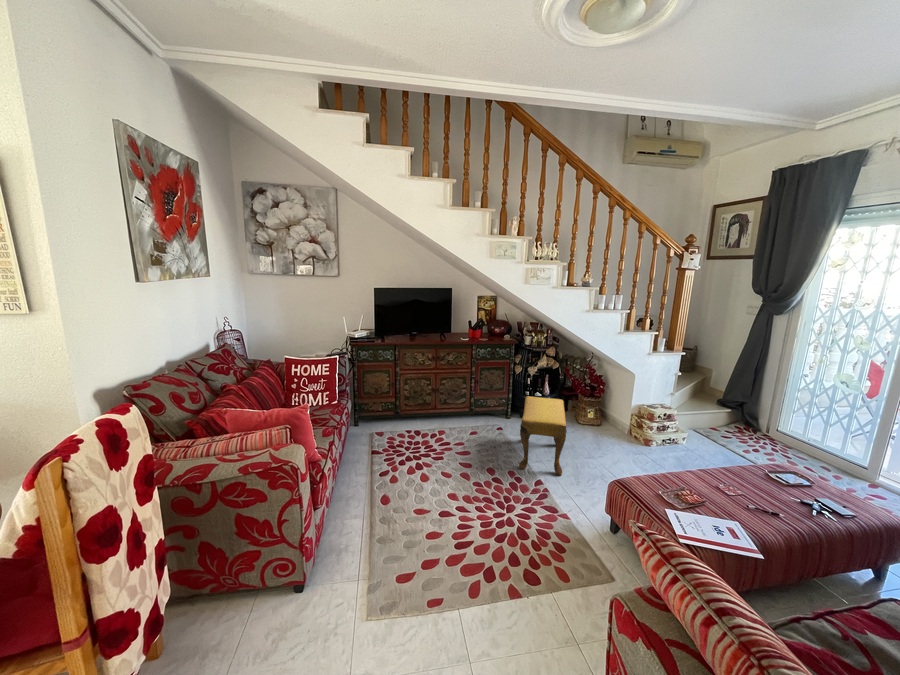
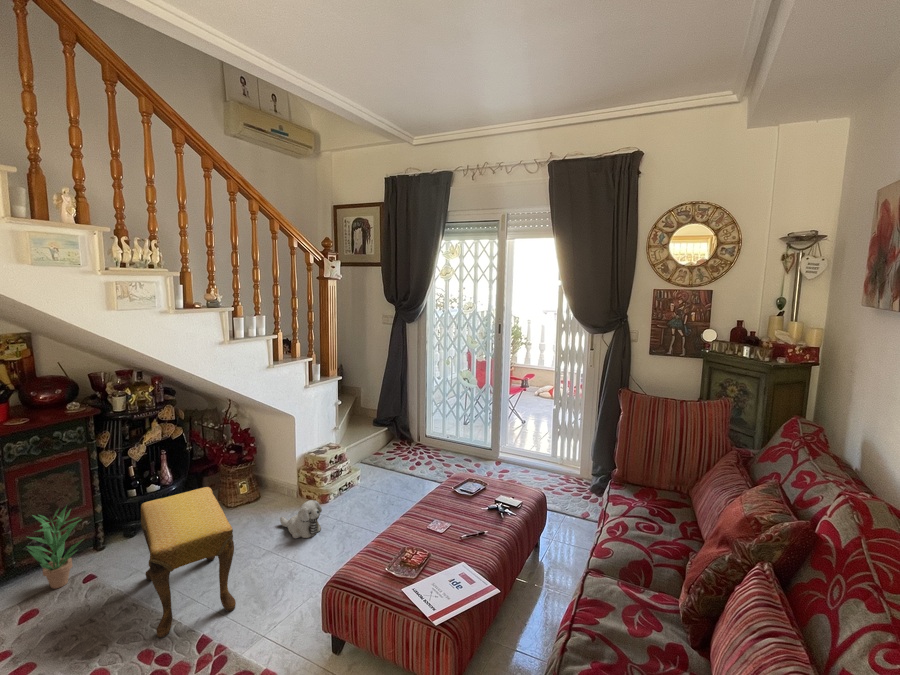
potted plant: none [478,385,502,427] -> present [27,506,82,589]
plush toy: none [608,435,639,462] -> present [280,500,322,538]

